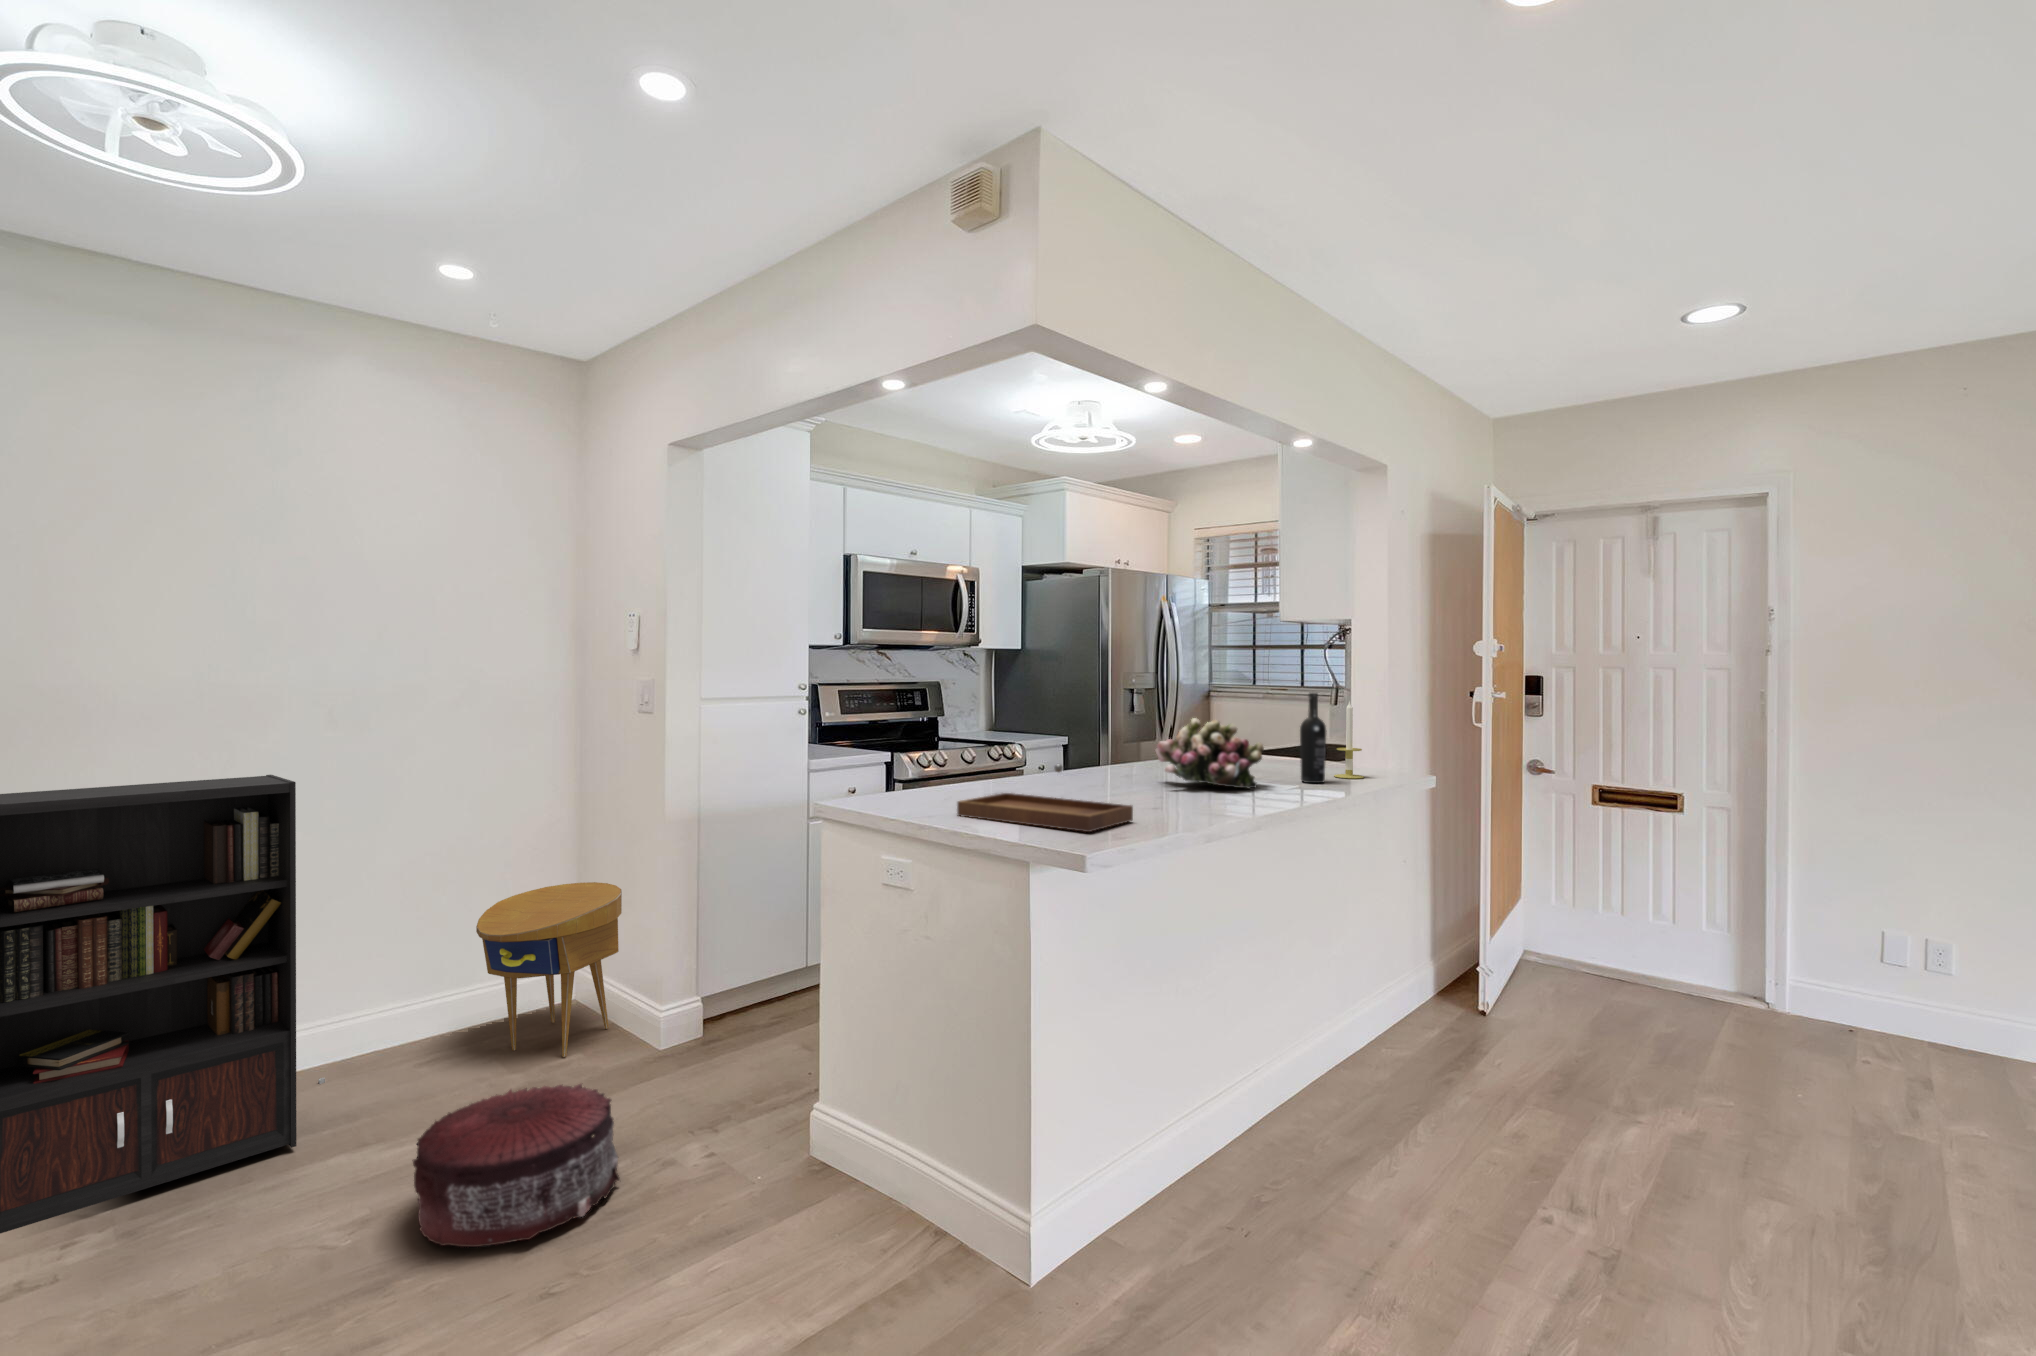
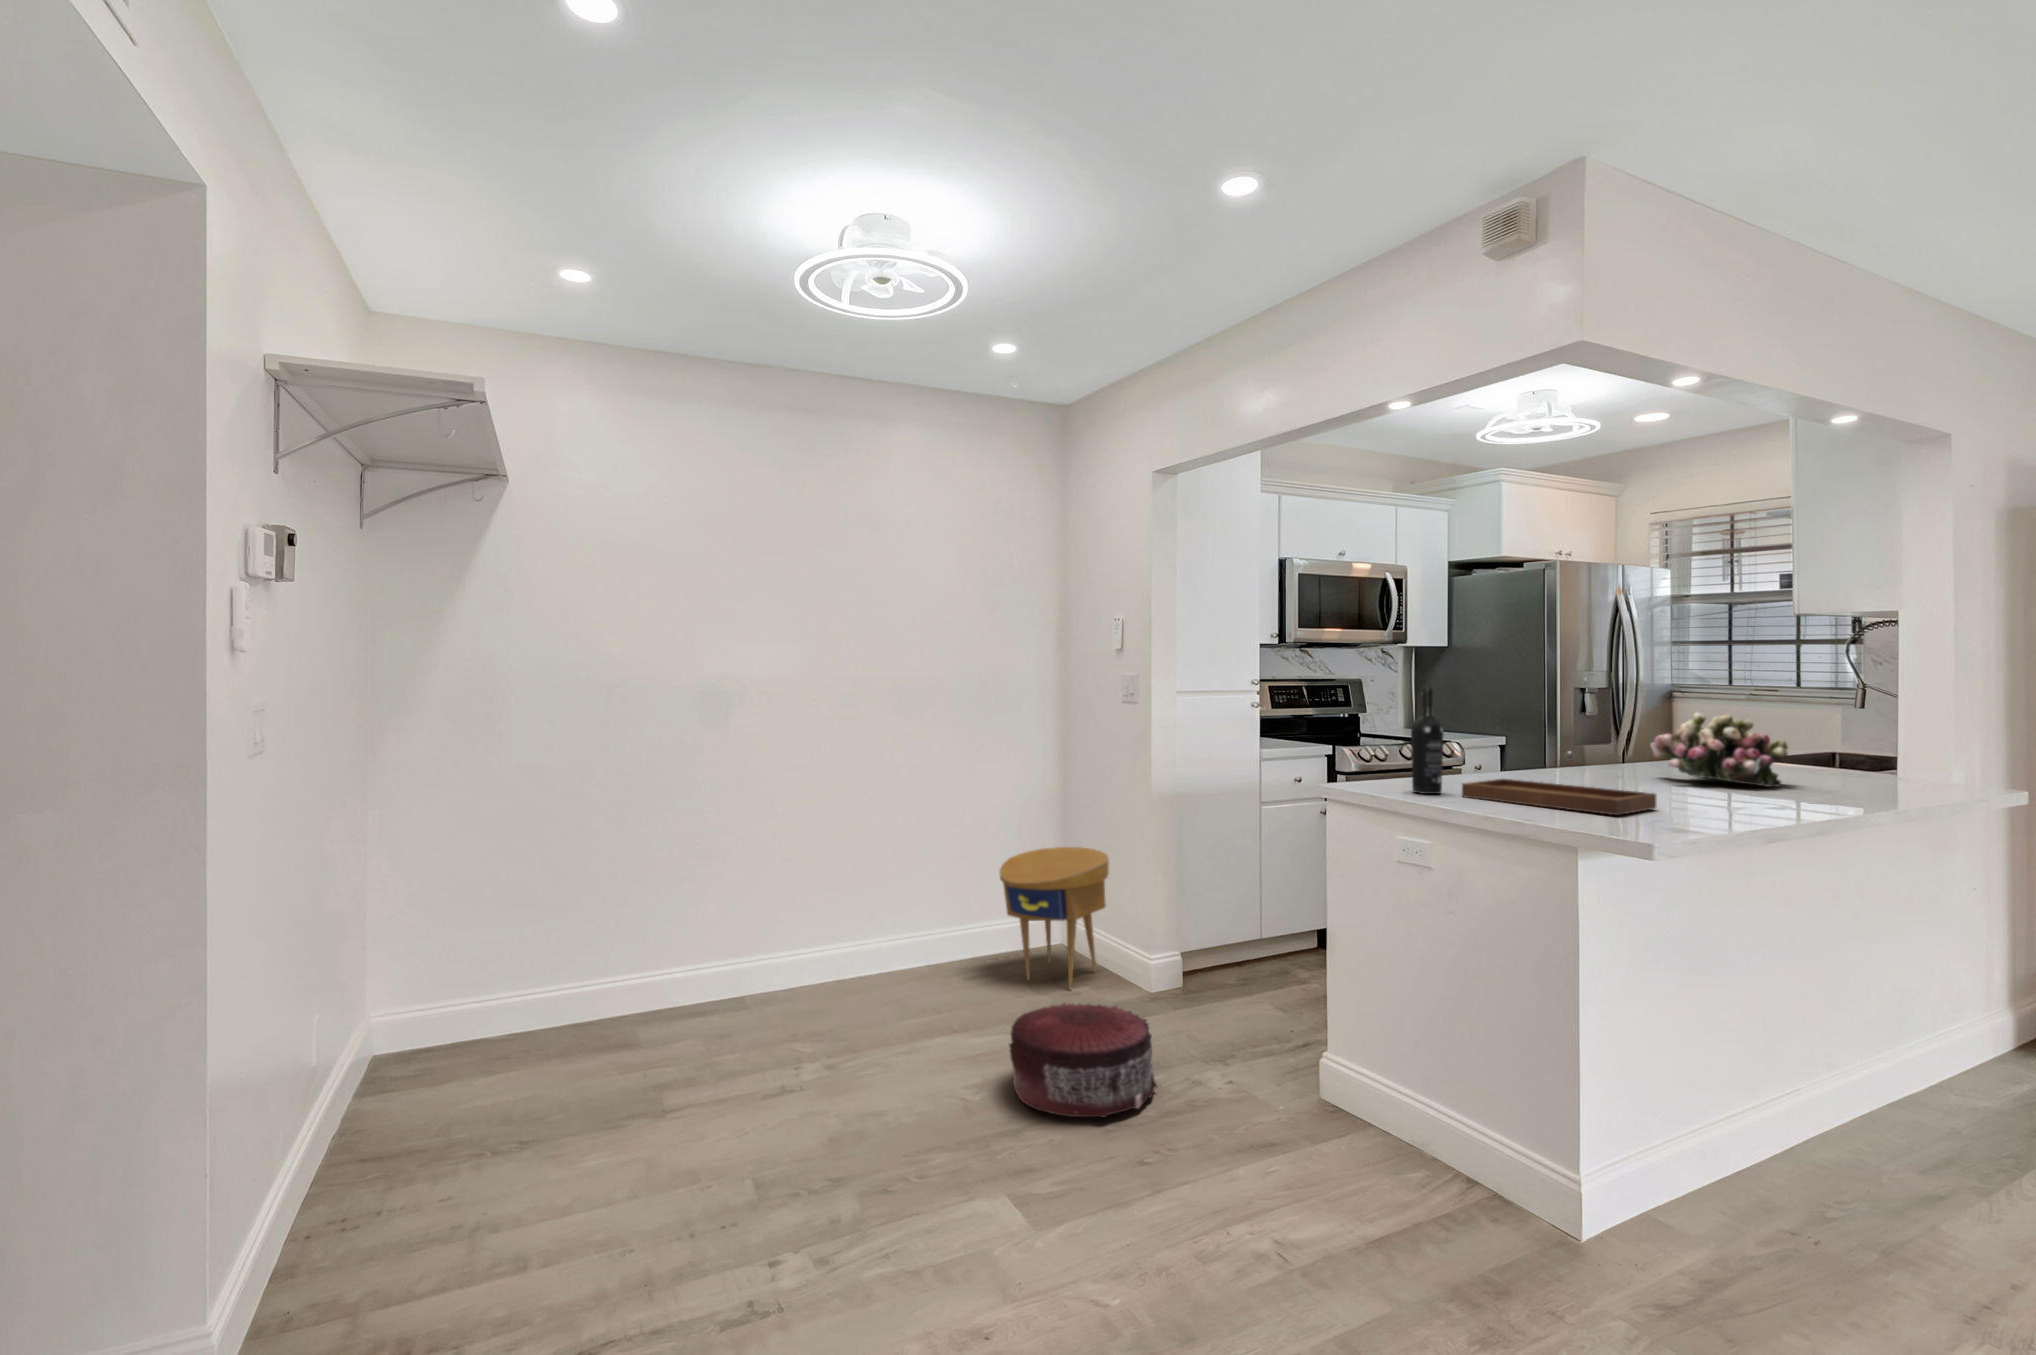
wine bottle: present [1300,693,1327,783] -> present [1411,687,1444,794]
candle: present [1334,702,1364,779] -> none [1874,696,1916,783]
bookcase: present [0,775,325,1234] -> none [721,745,903,1060]

